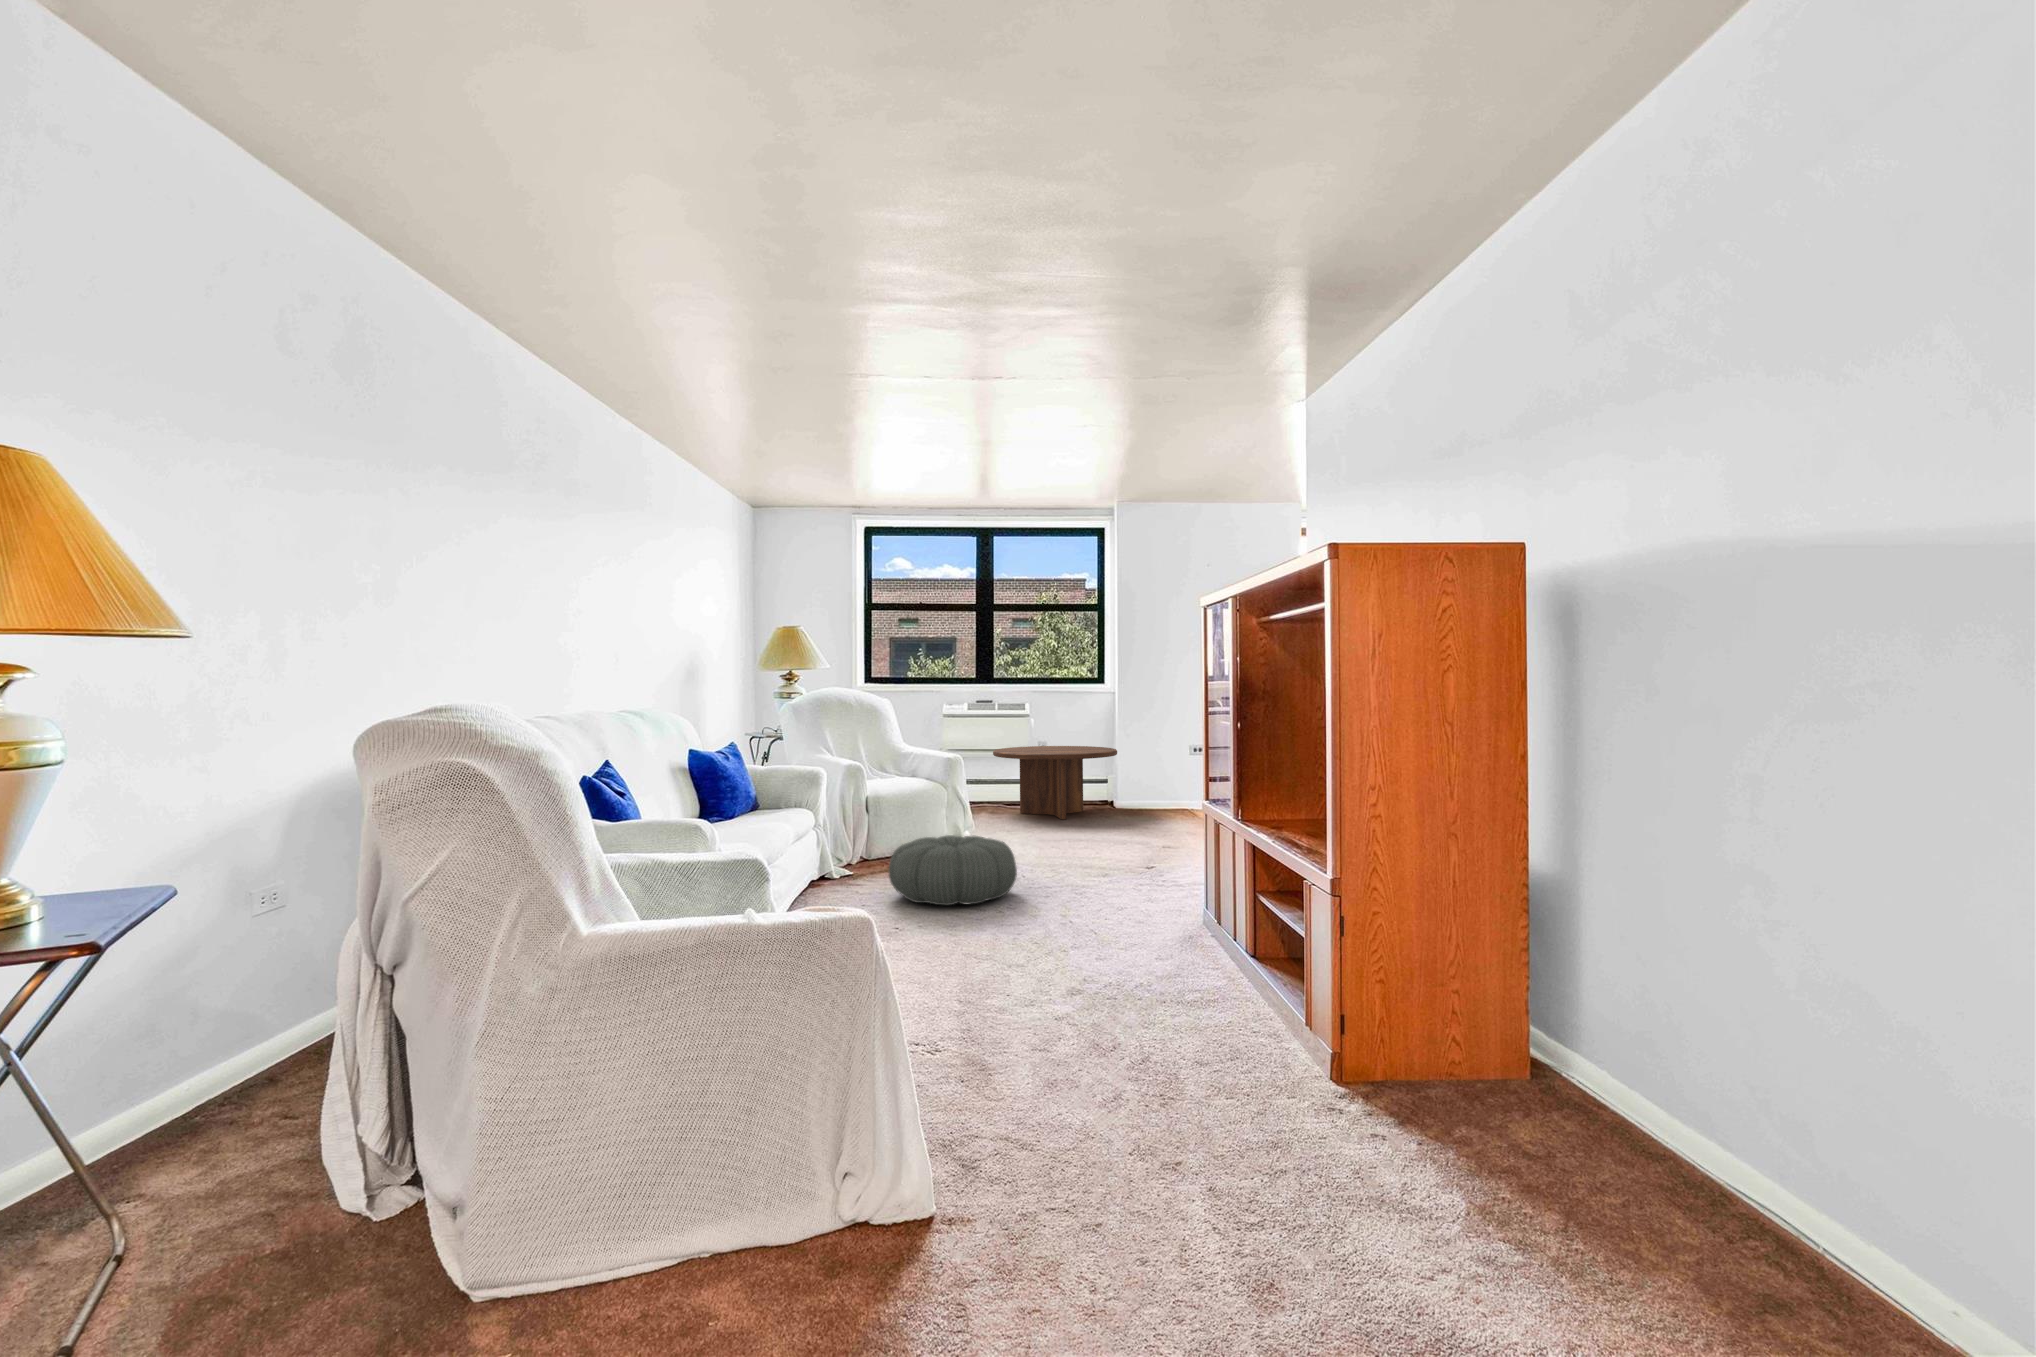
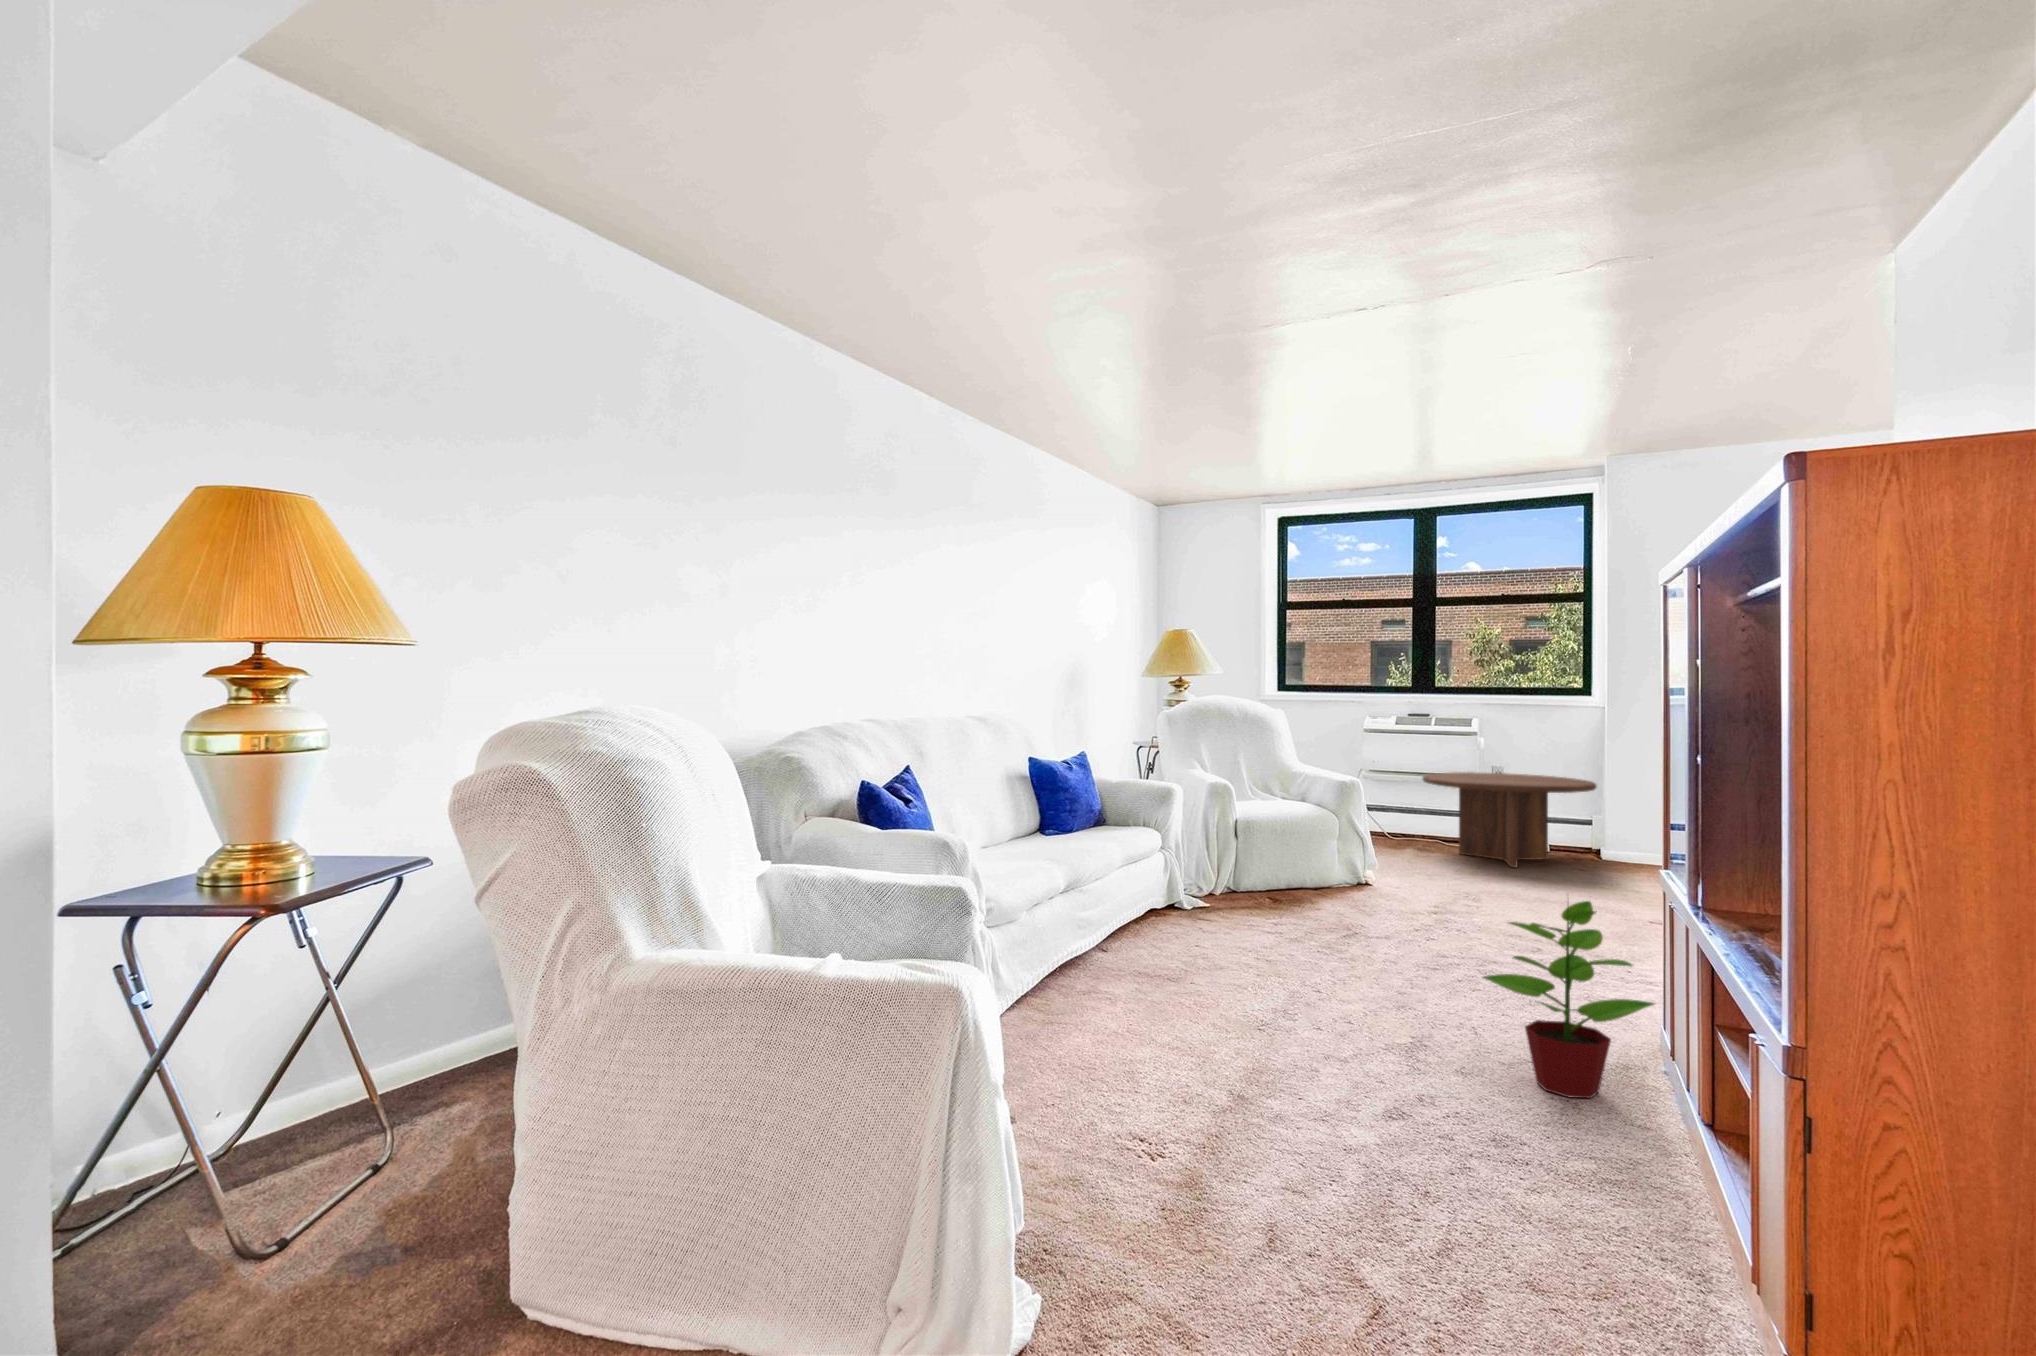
potted plant: none [1105,820,1211,961] -> present [1484,901,1654,1098]
pouf: present [889,835,1017,905] -> none [1233,876,1396,966]

